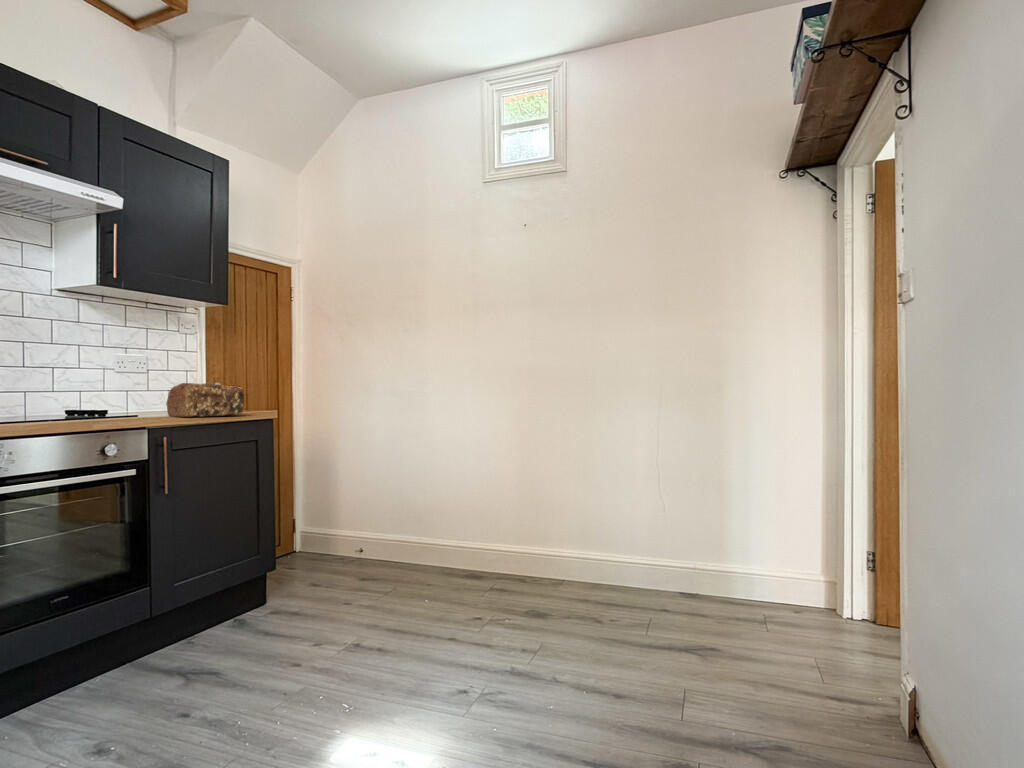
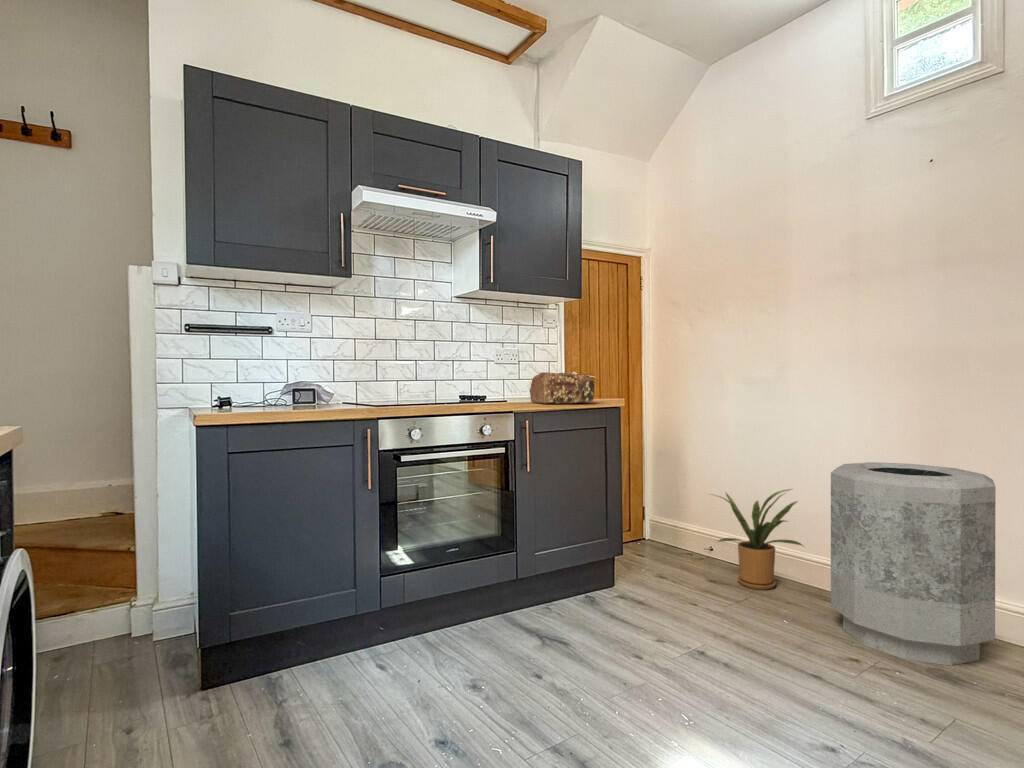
trash can: none [460,456,568,610] -> present [831,462,996,666]
house plant: none [356,485,442,580] -> present [717,489,804,590]

